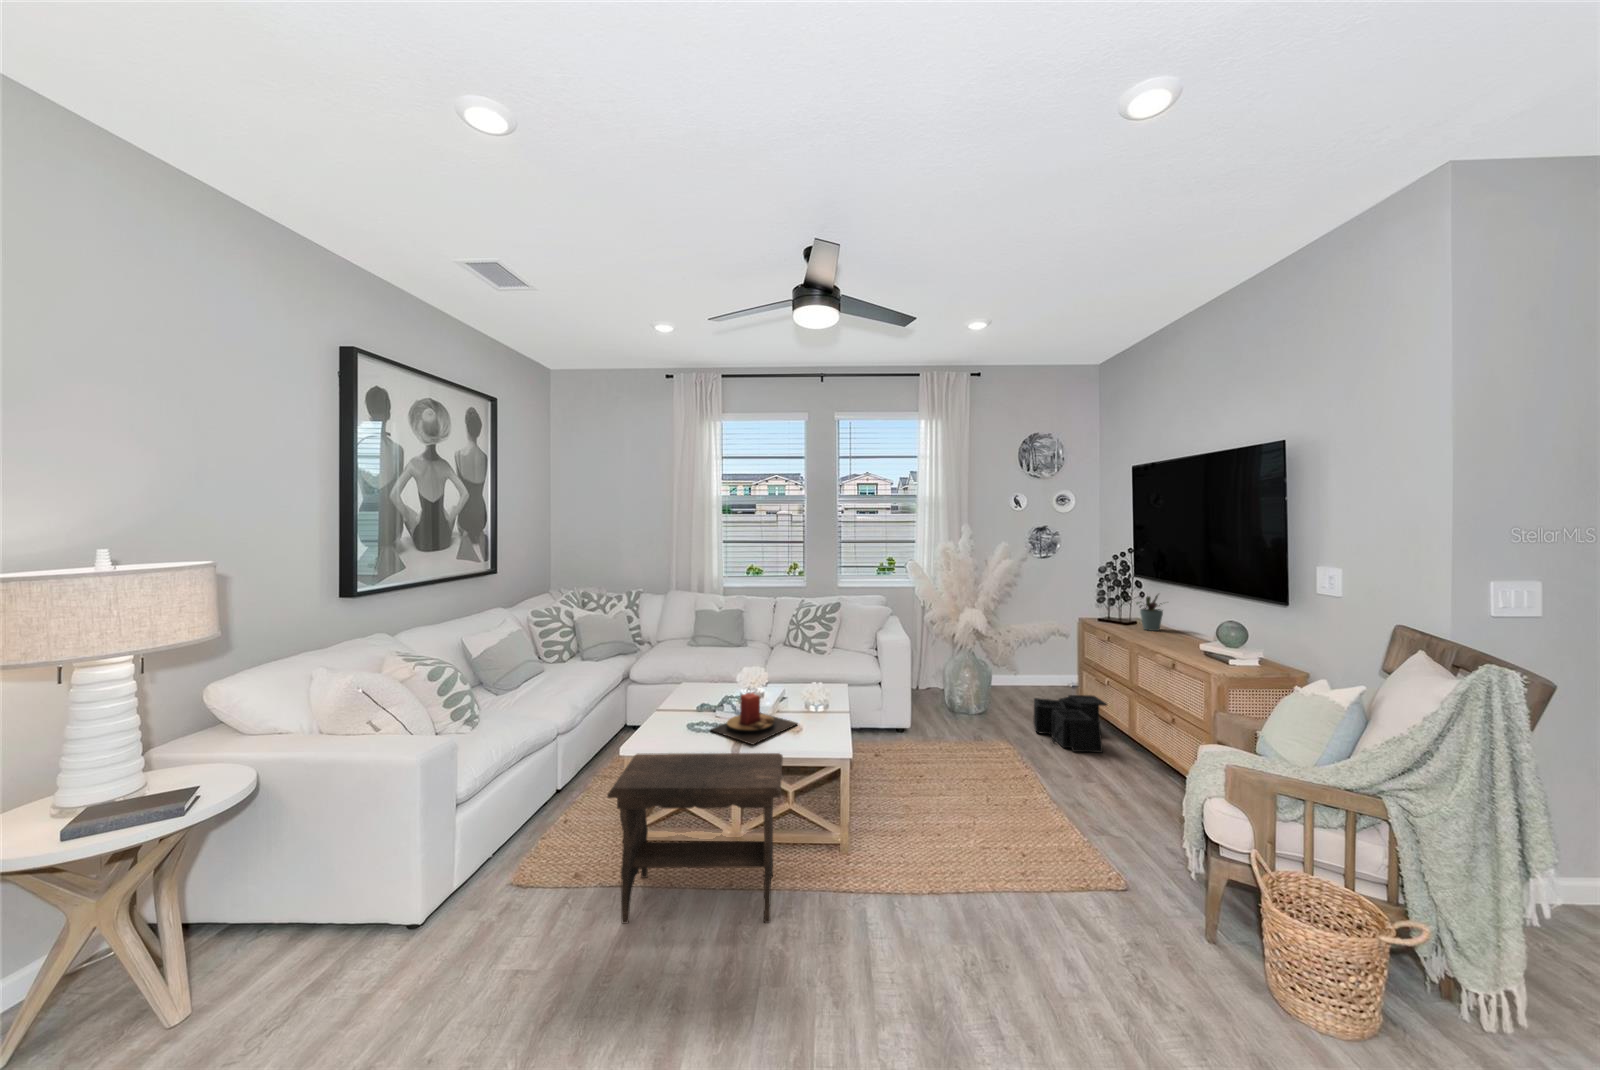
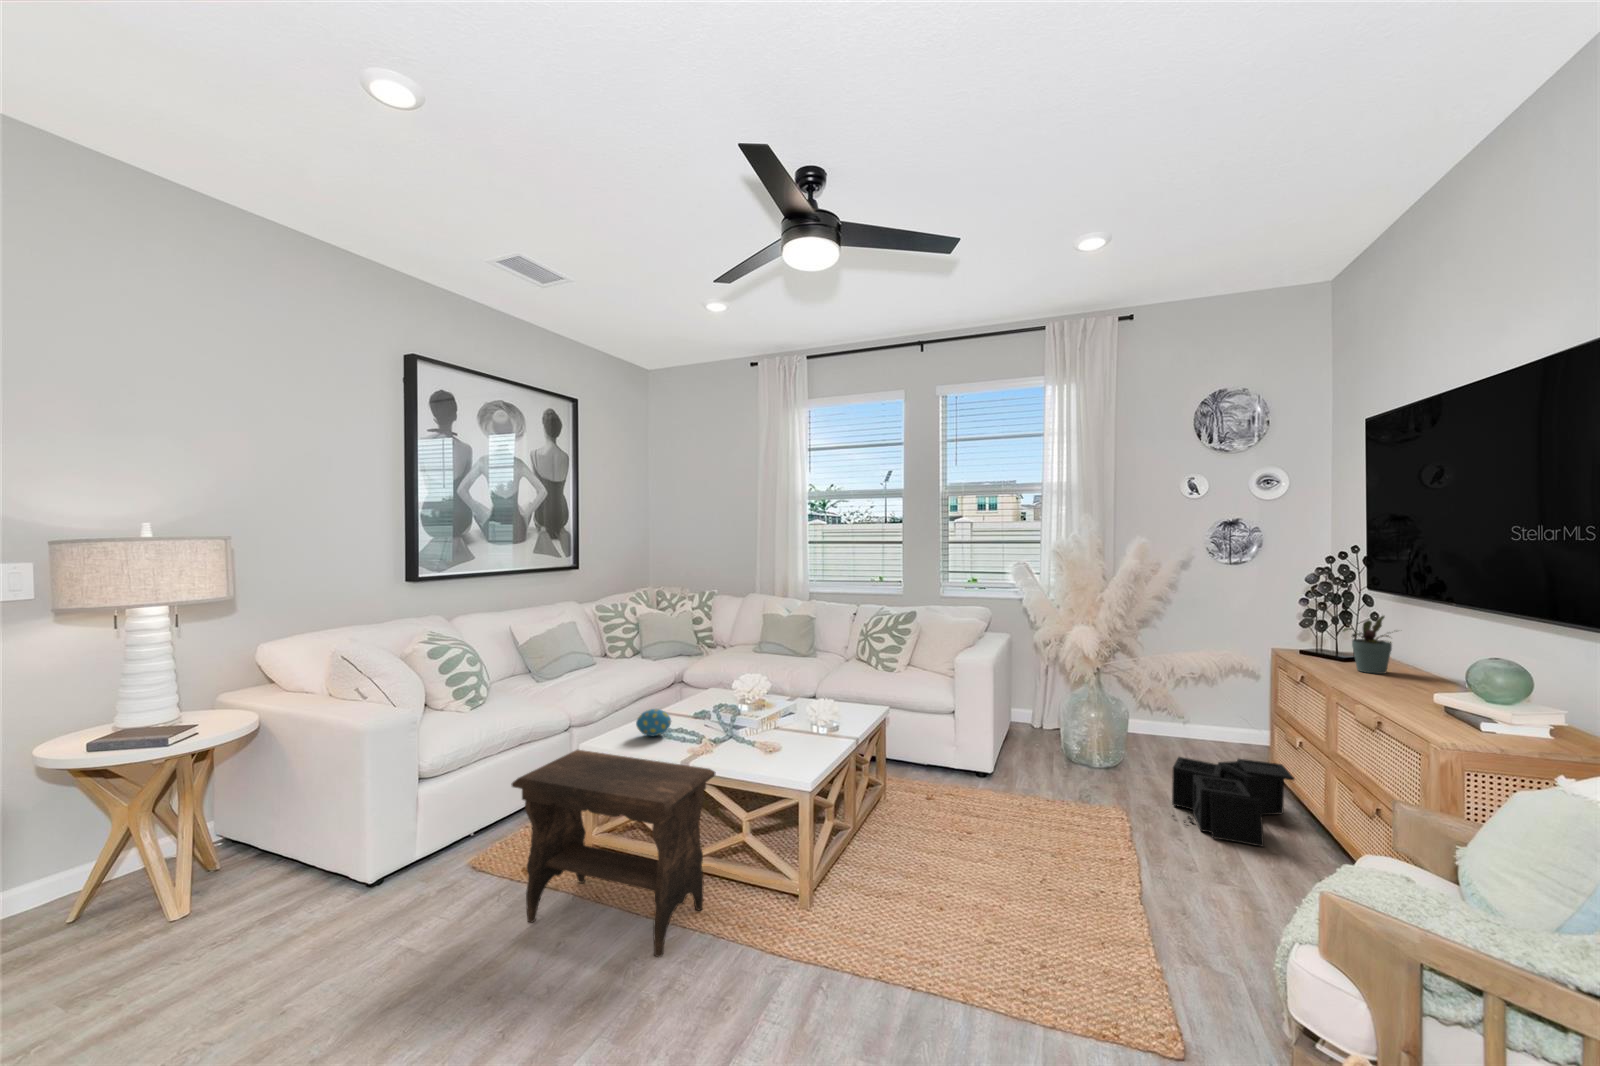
candle: present [711,693,797,745] -> none [682,701,780,758]
decorative egg: none [665,707,695,732] -> present [636,709,671,736]

